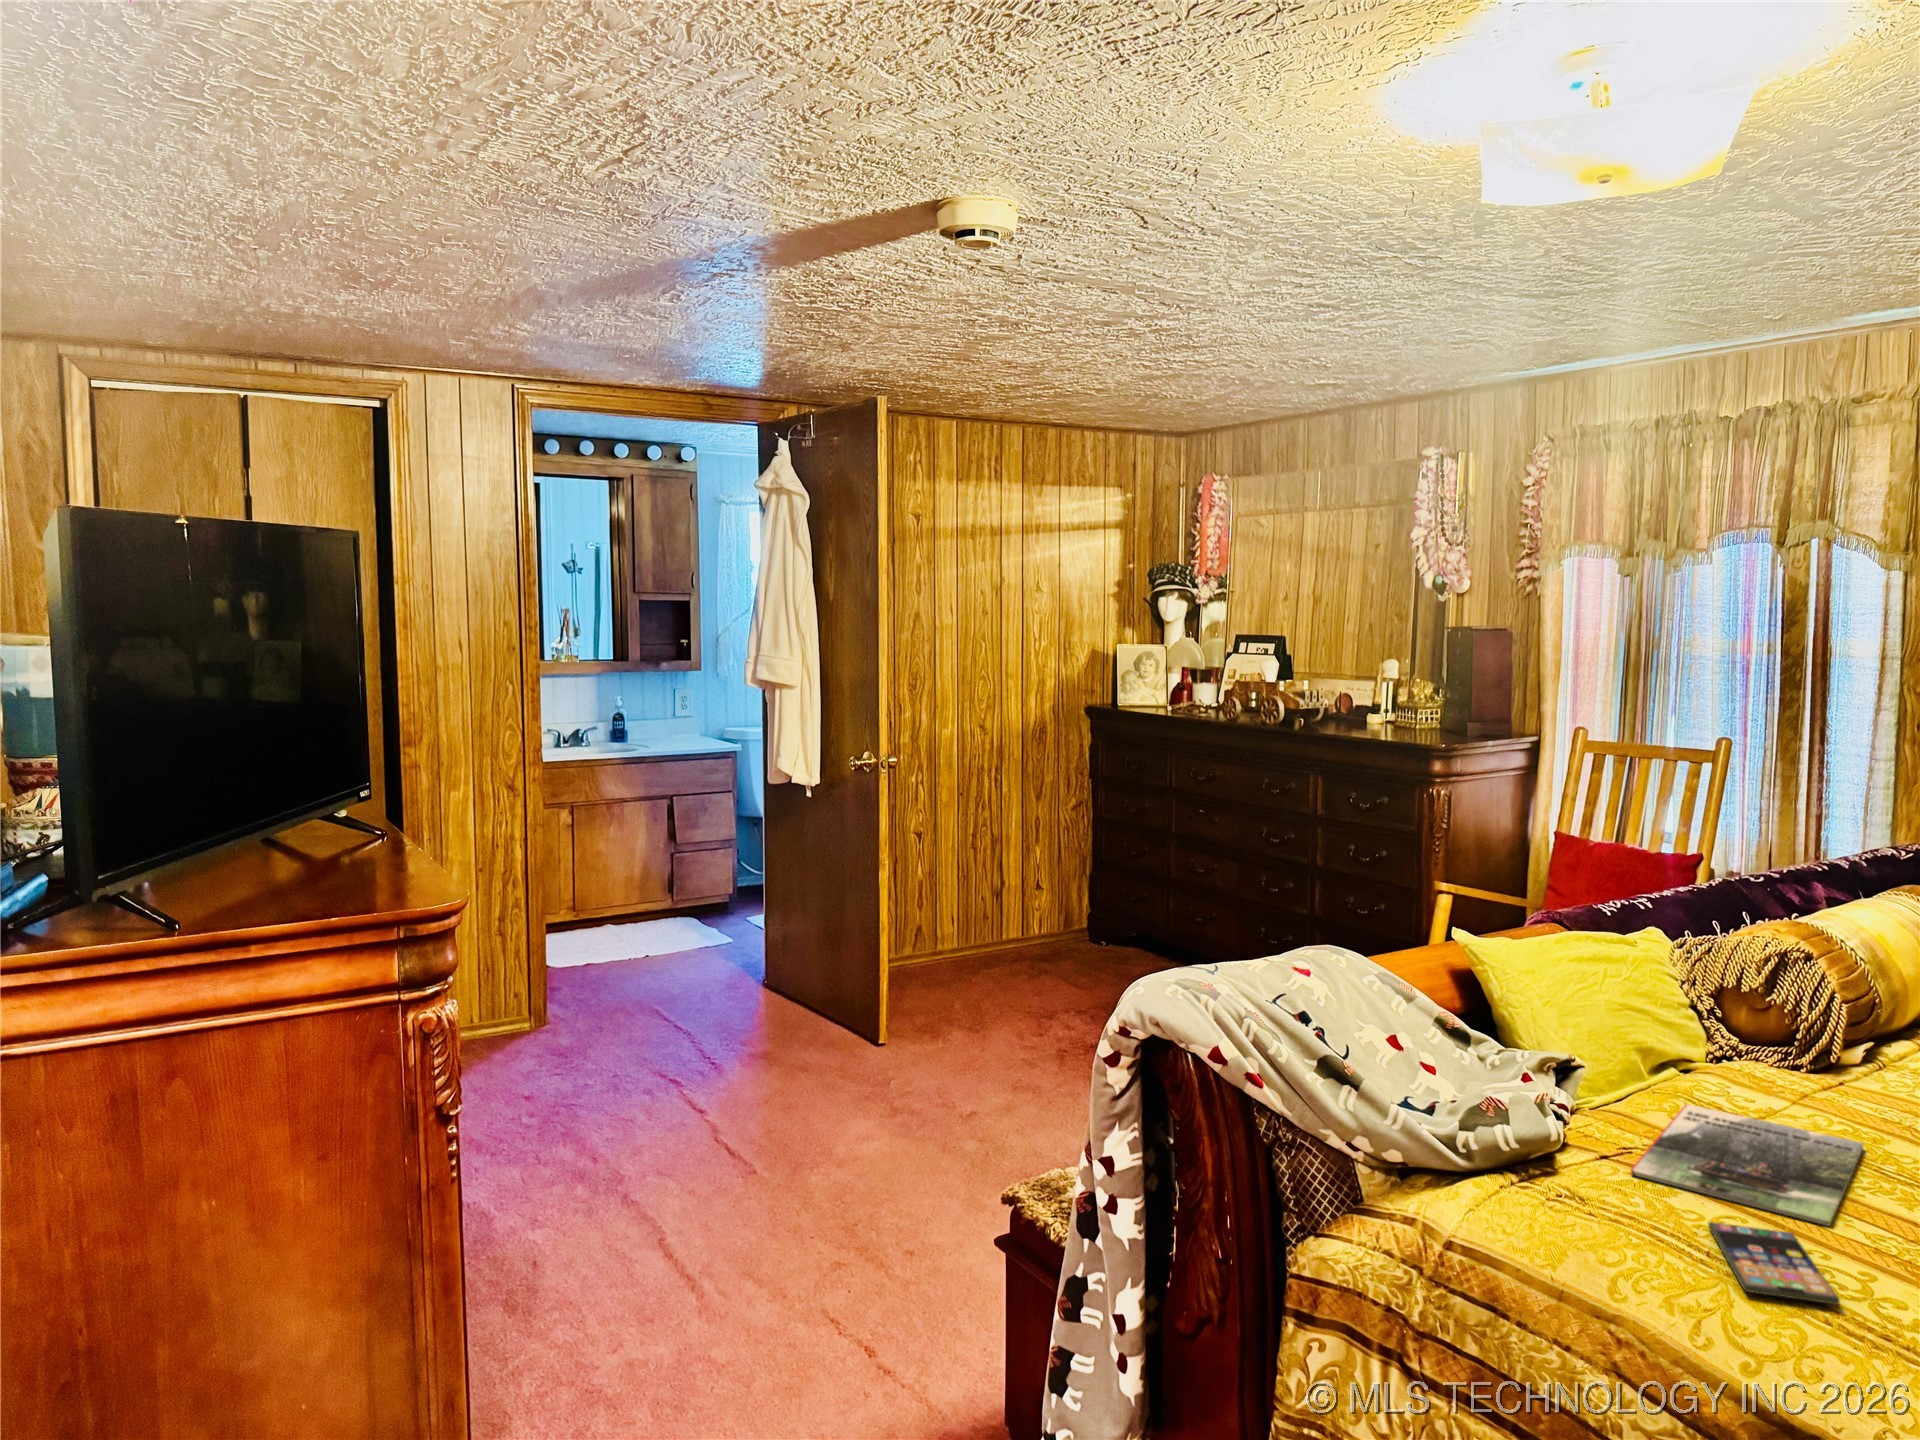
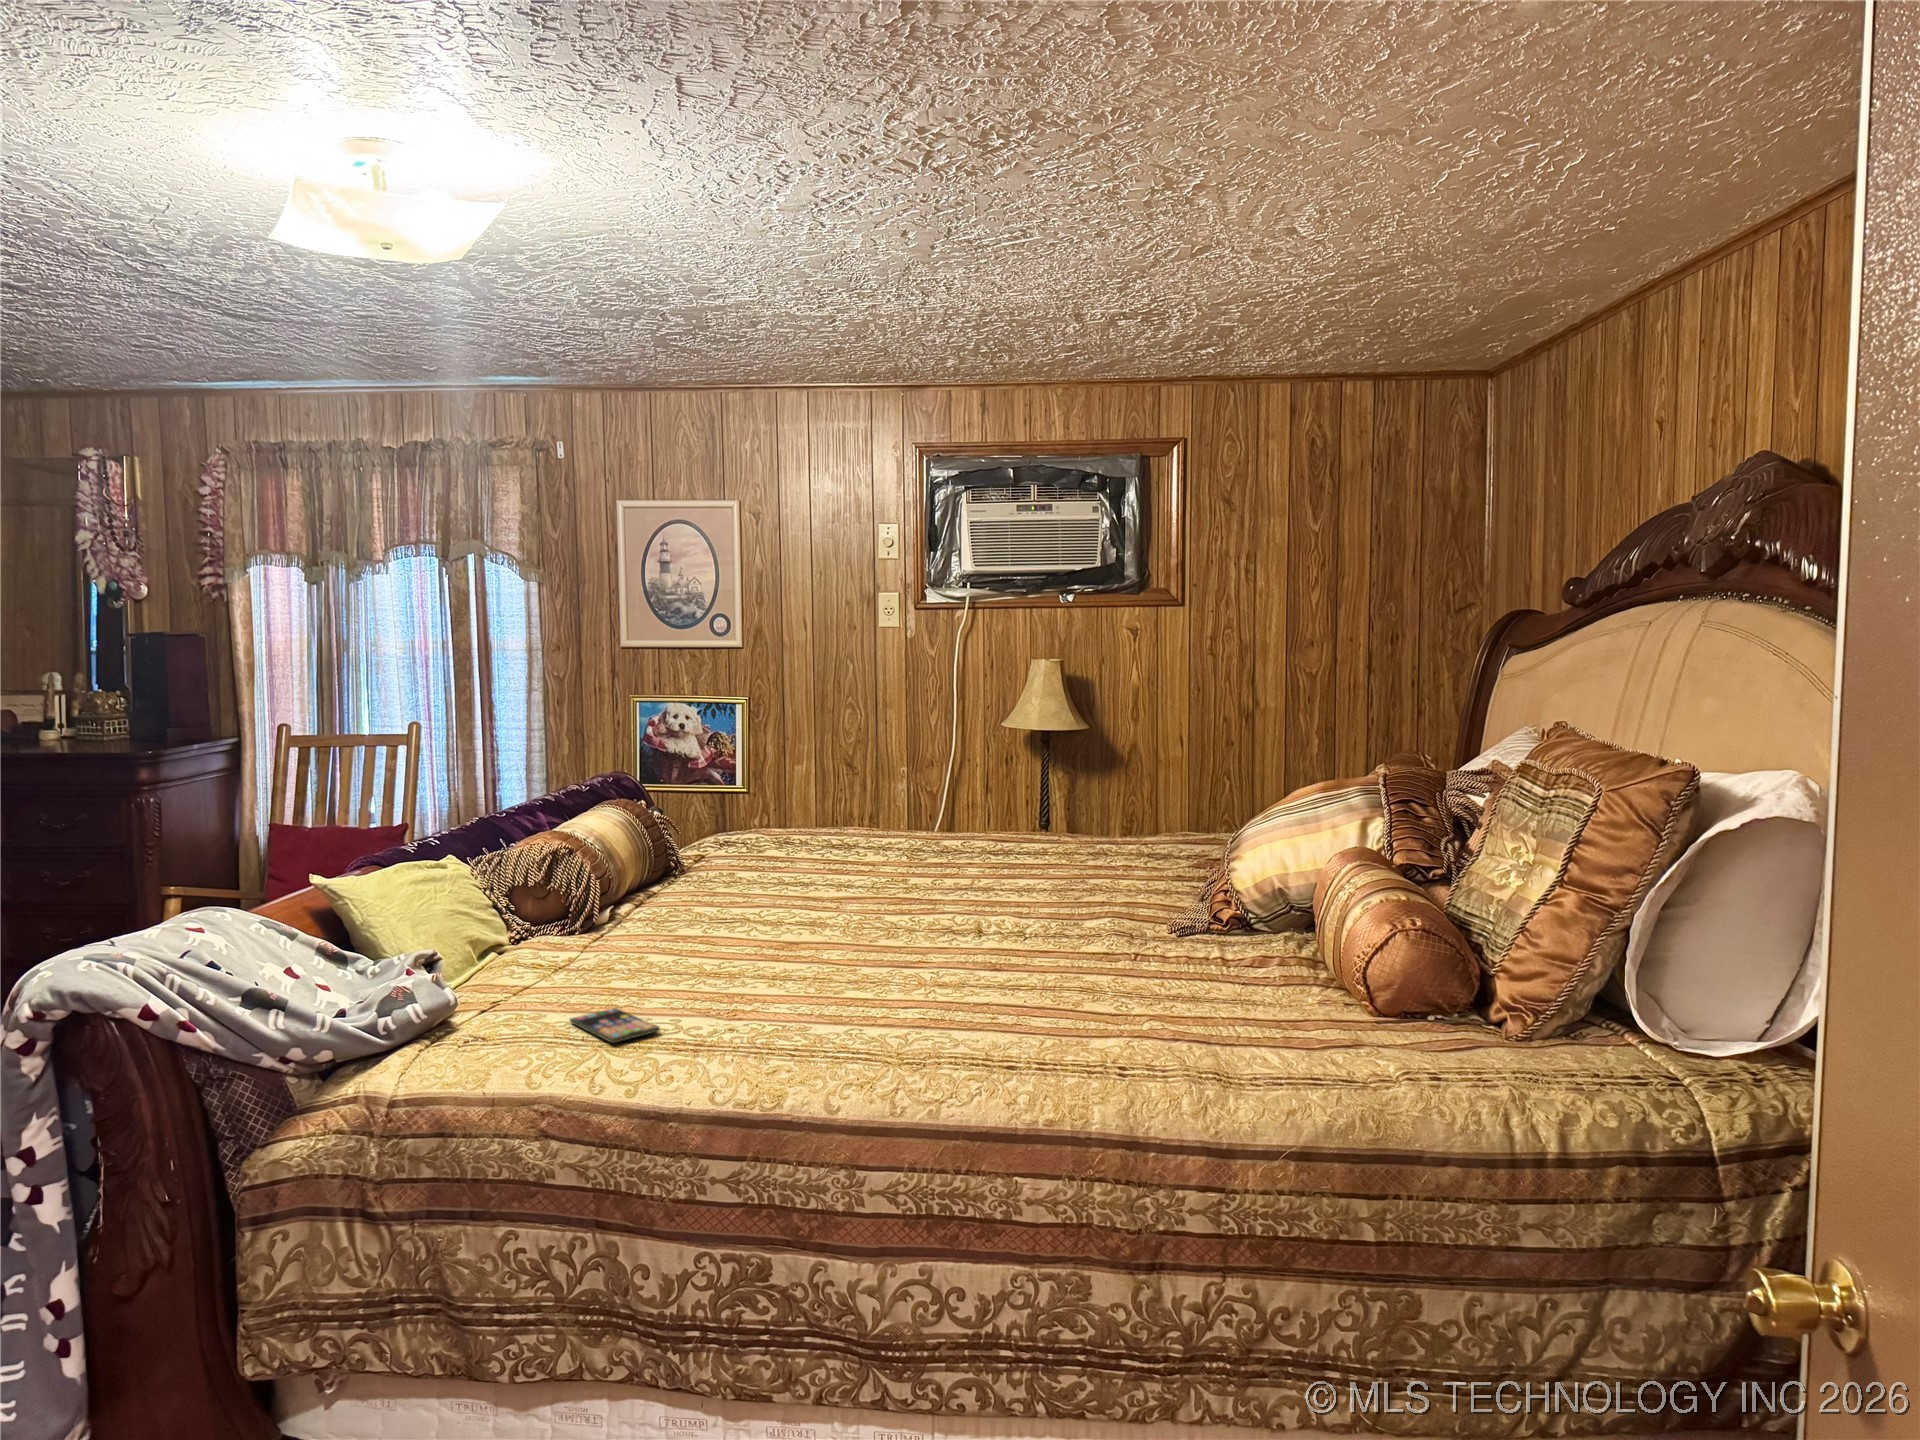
magazine: present [1631,1104,1863,1226] -> none [504,955,630,1012]

